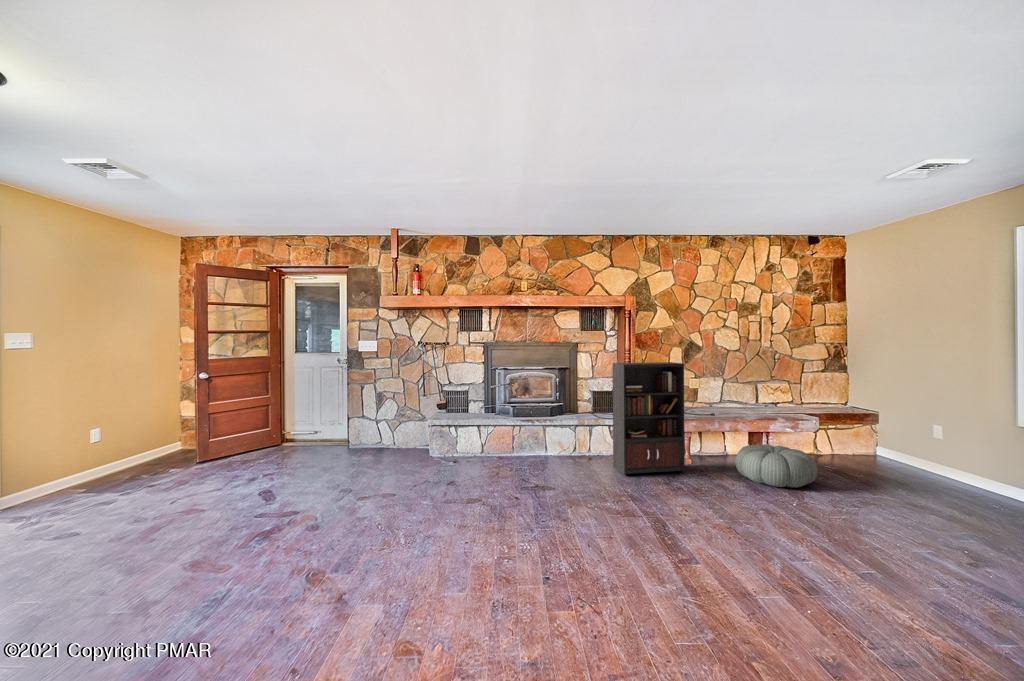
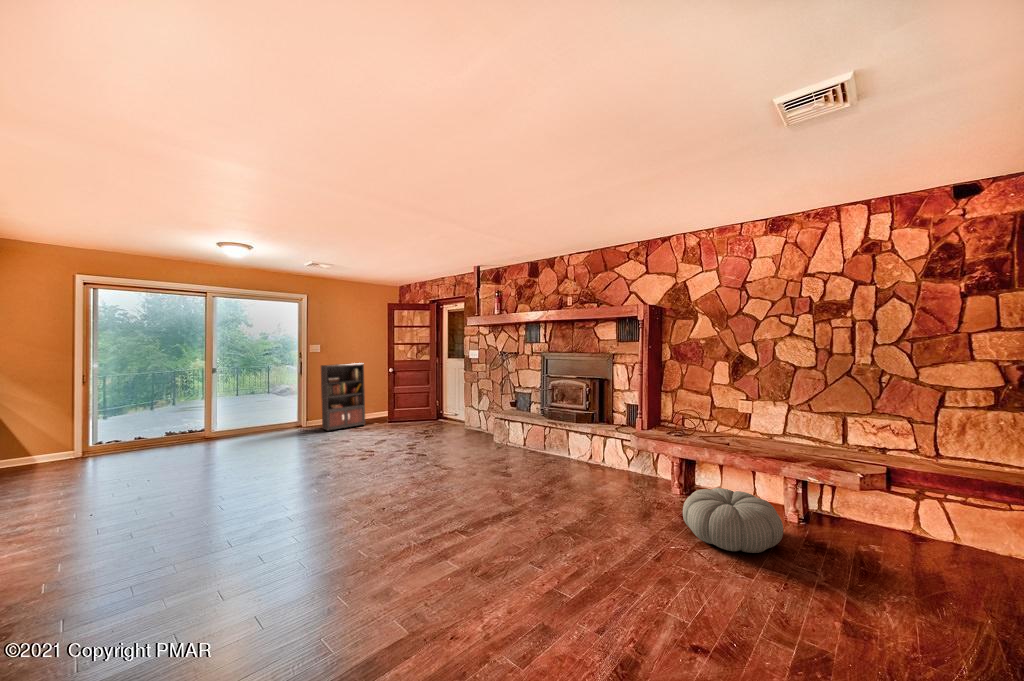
bookcase: present [613,362,685,475] -> present [321,363,365,431]

